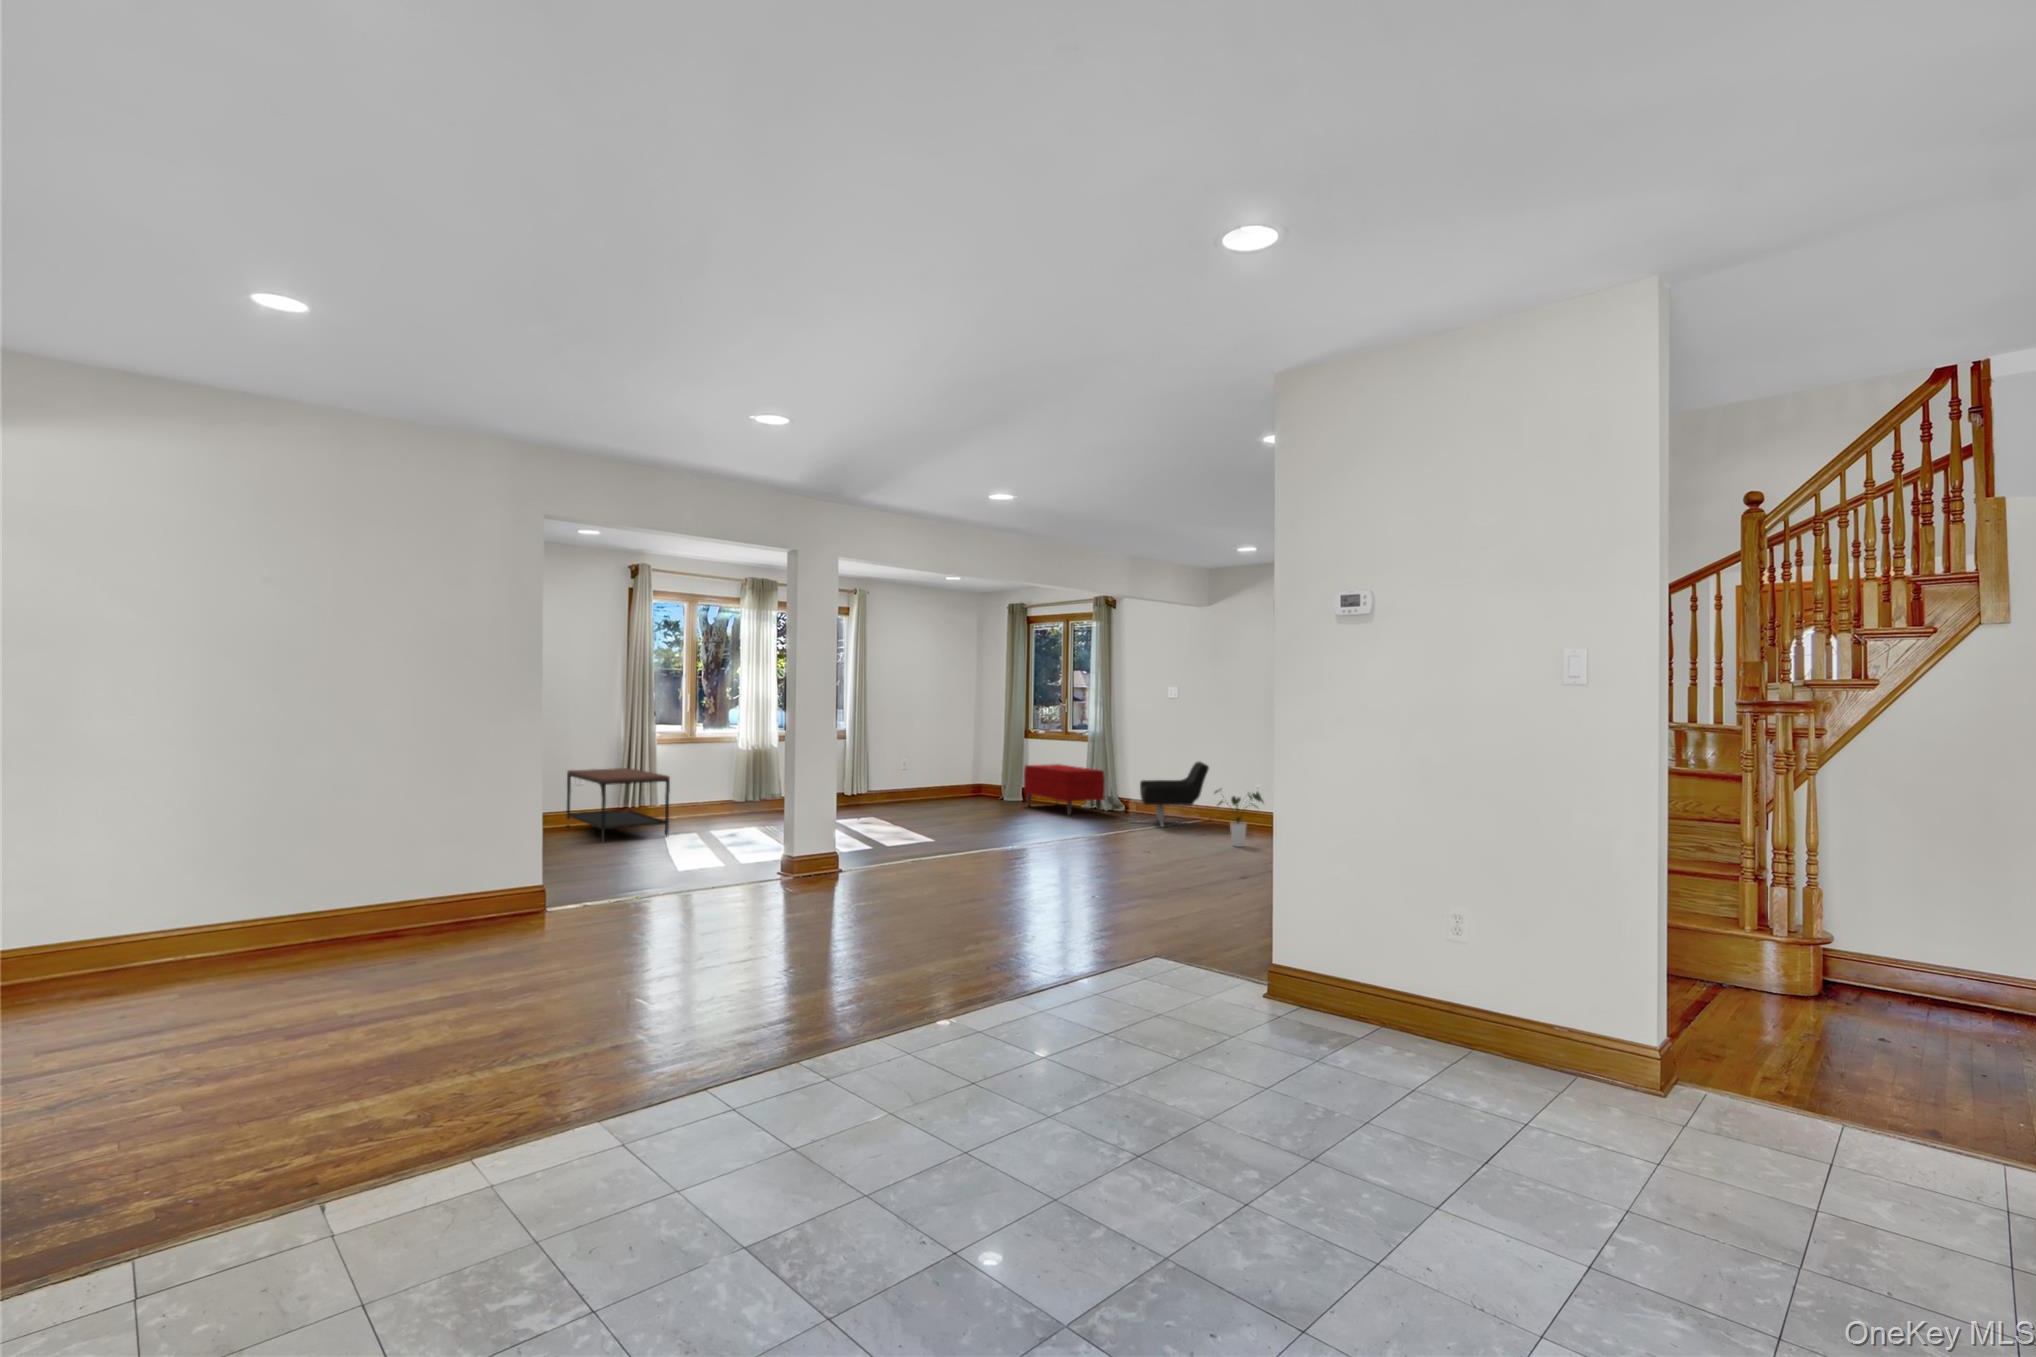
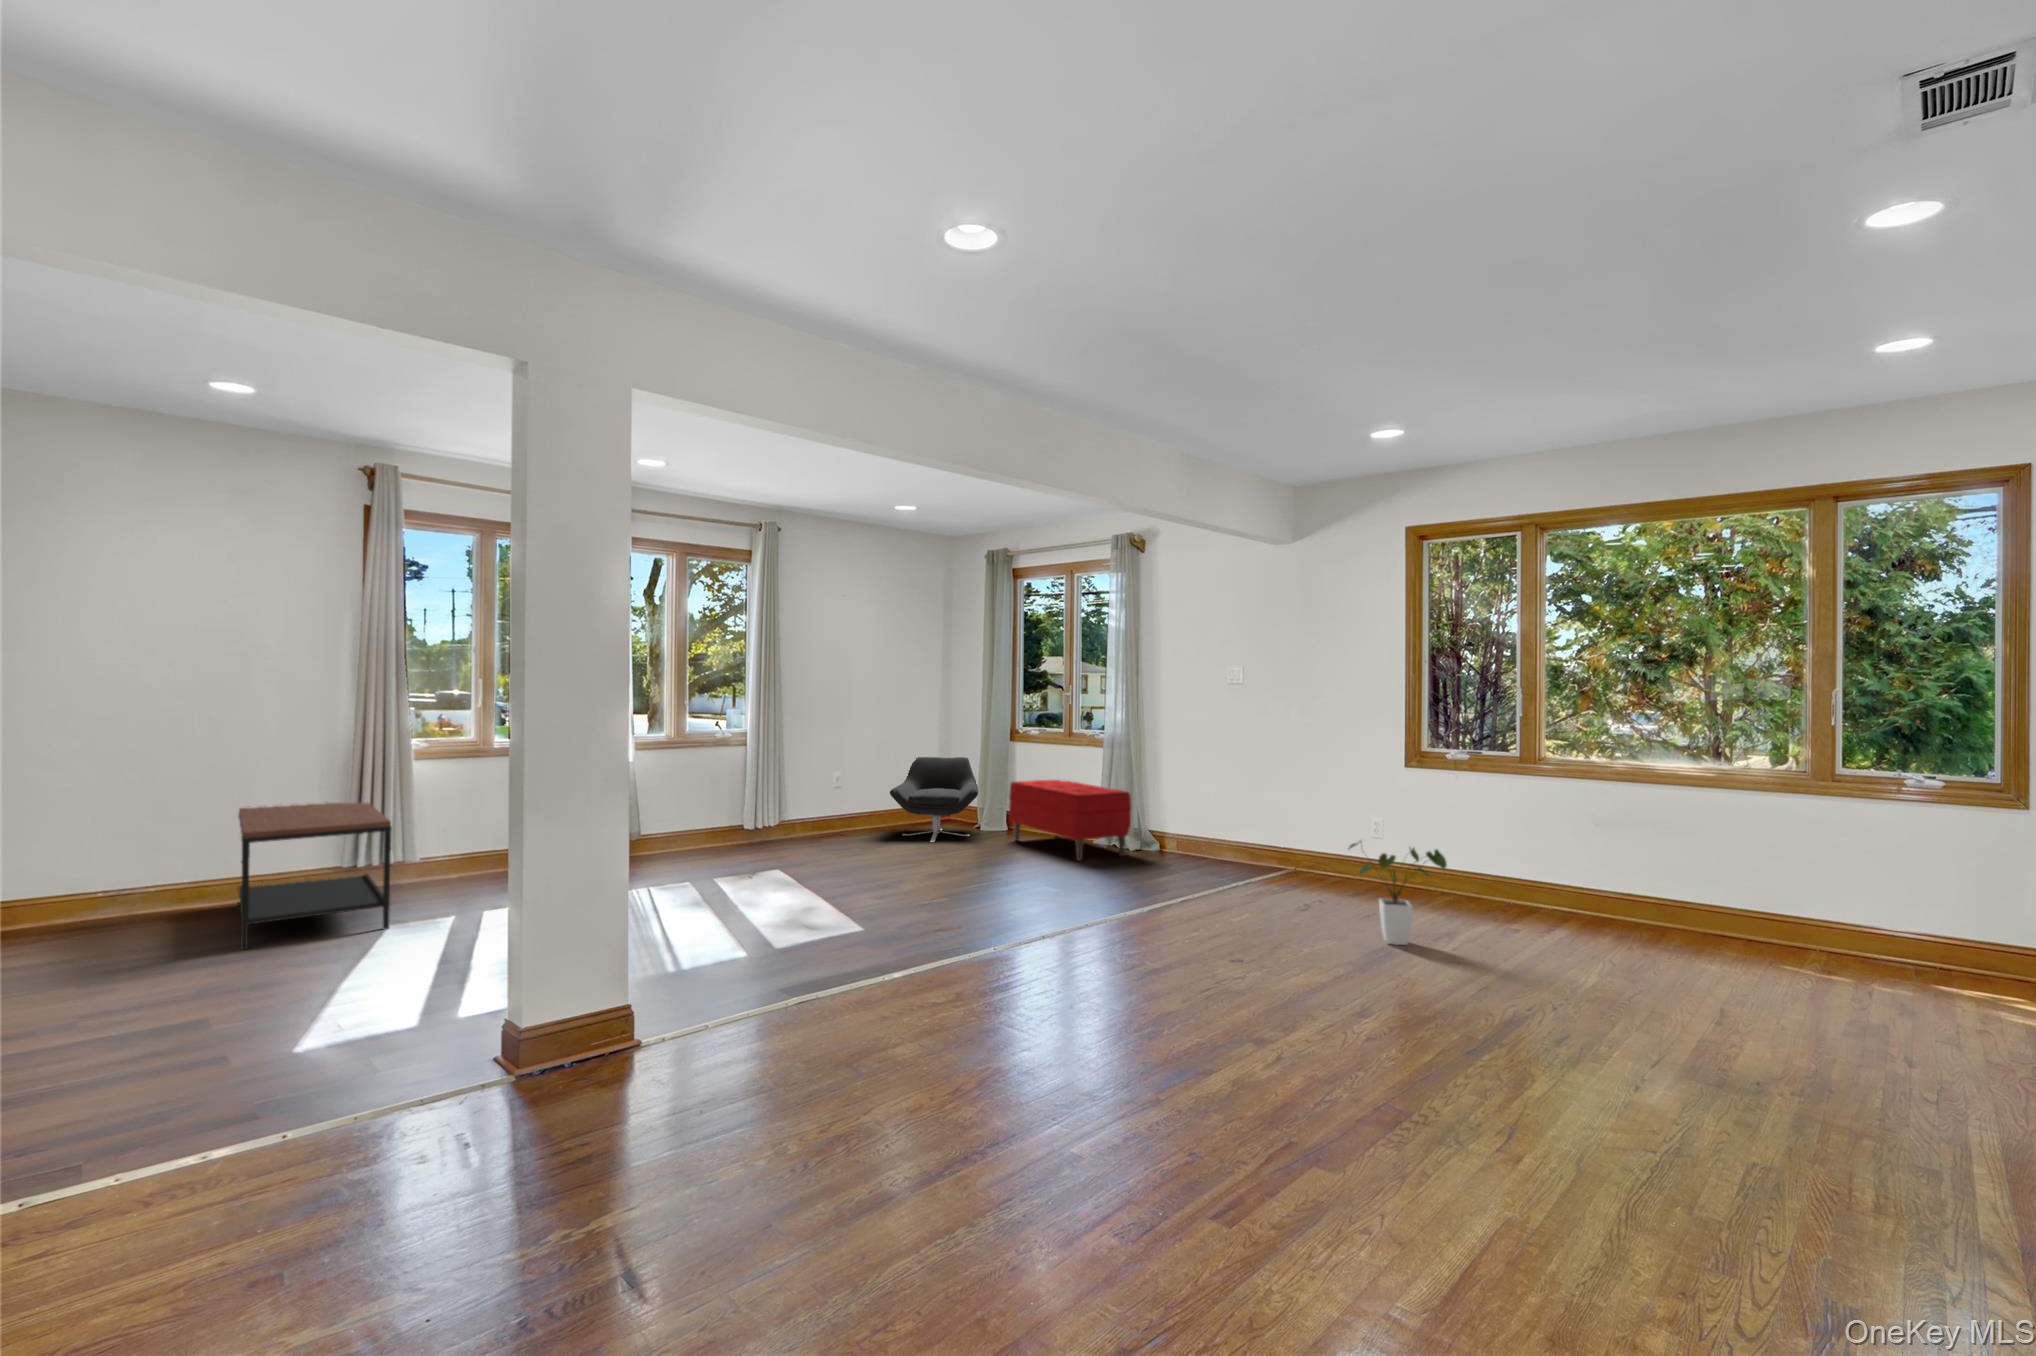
lounge chair: present [1140,762,1209,827] -> present [890,757,978,842]

